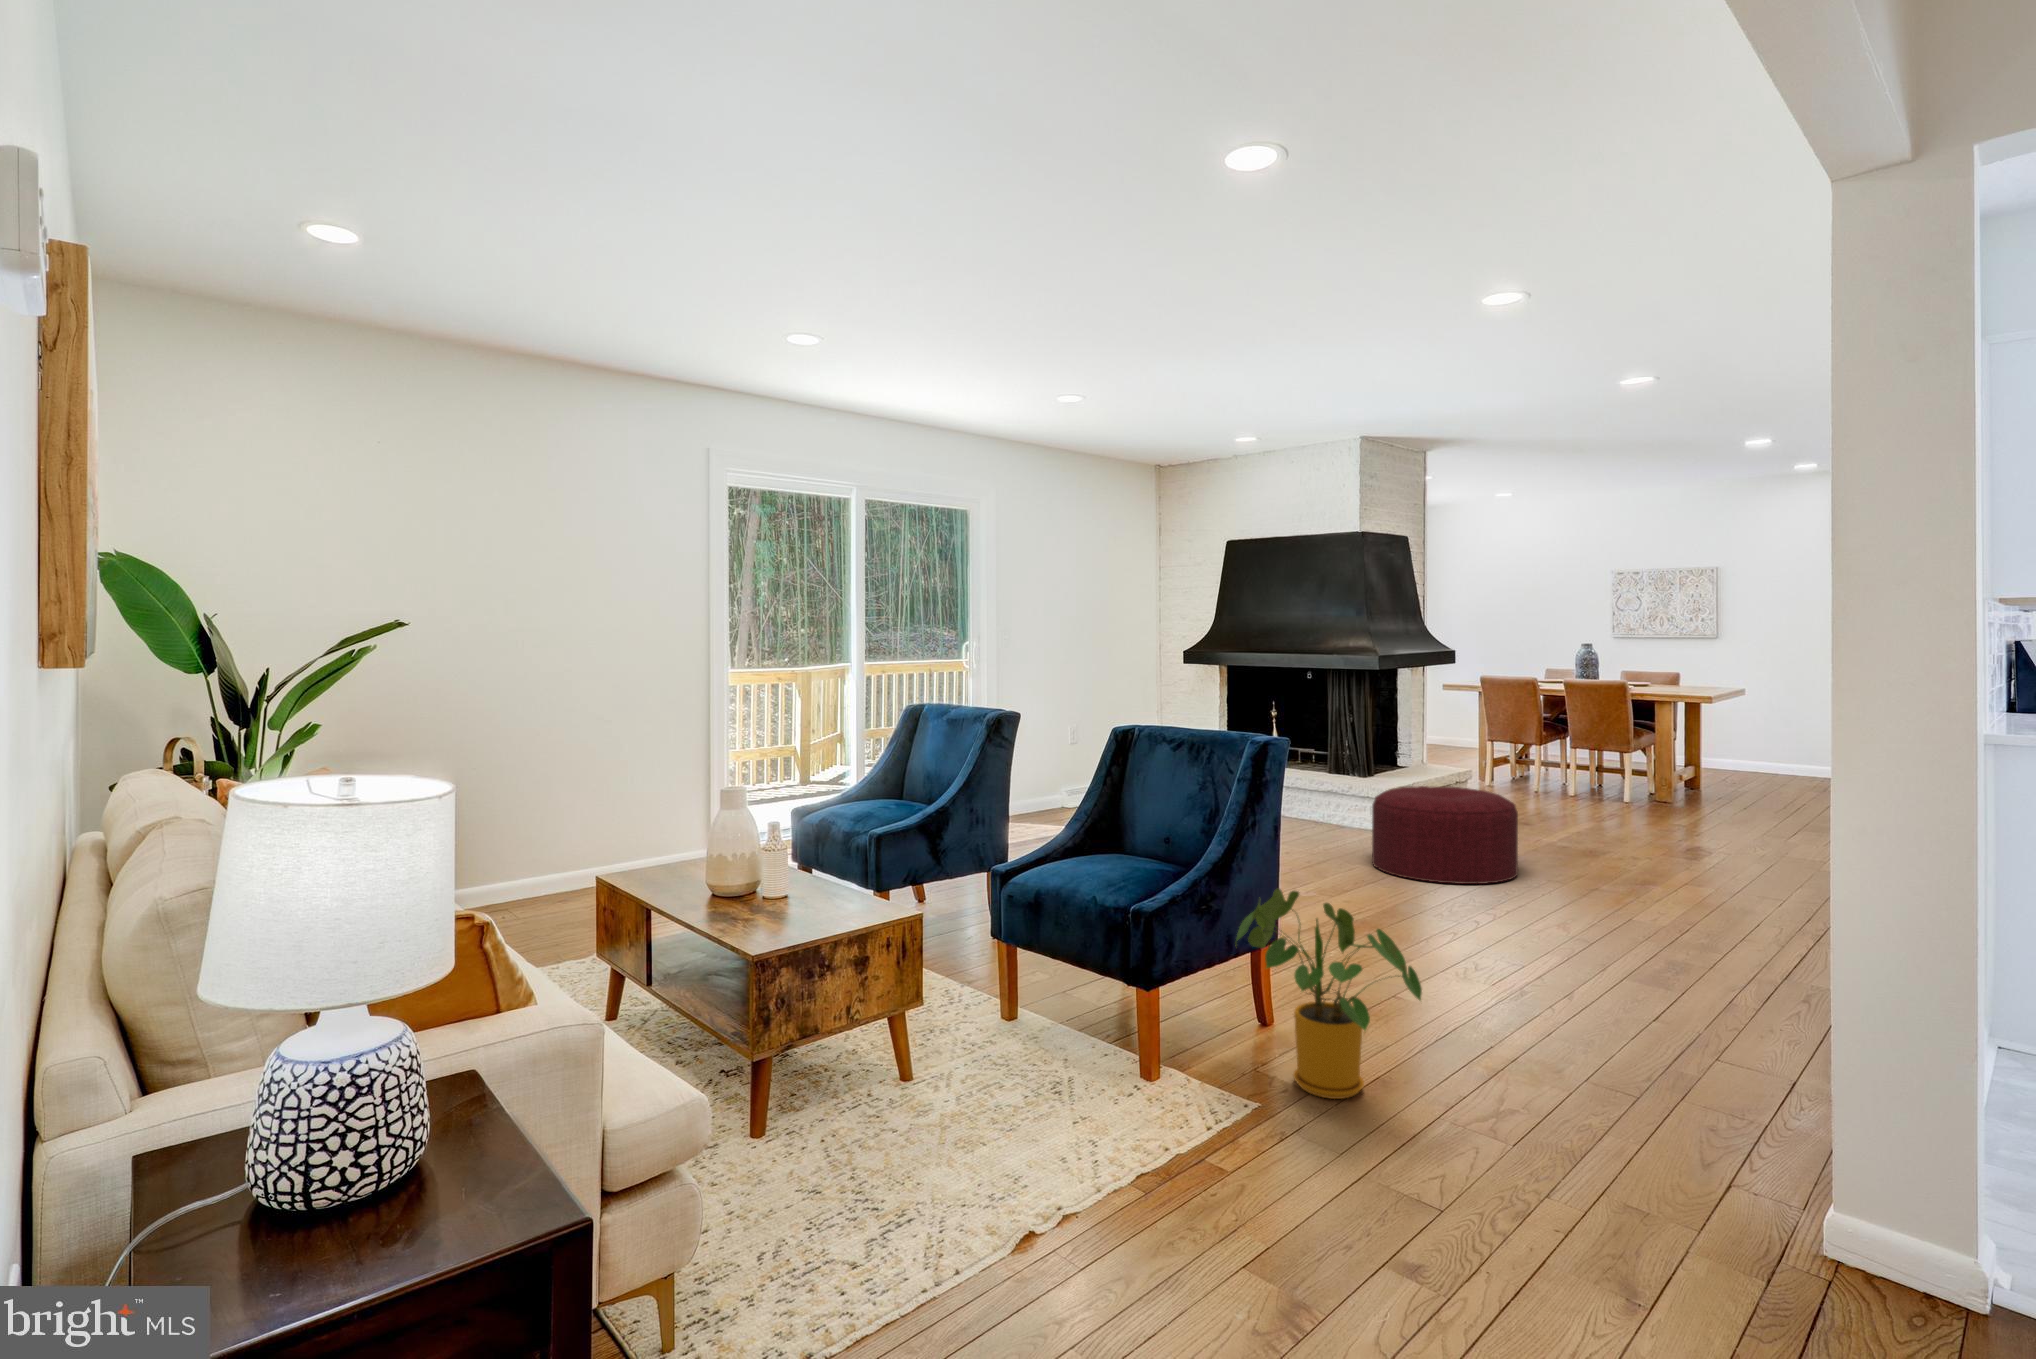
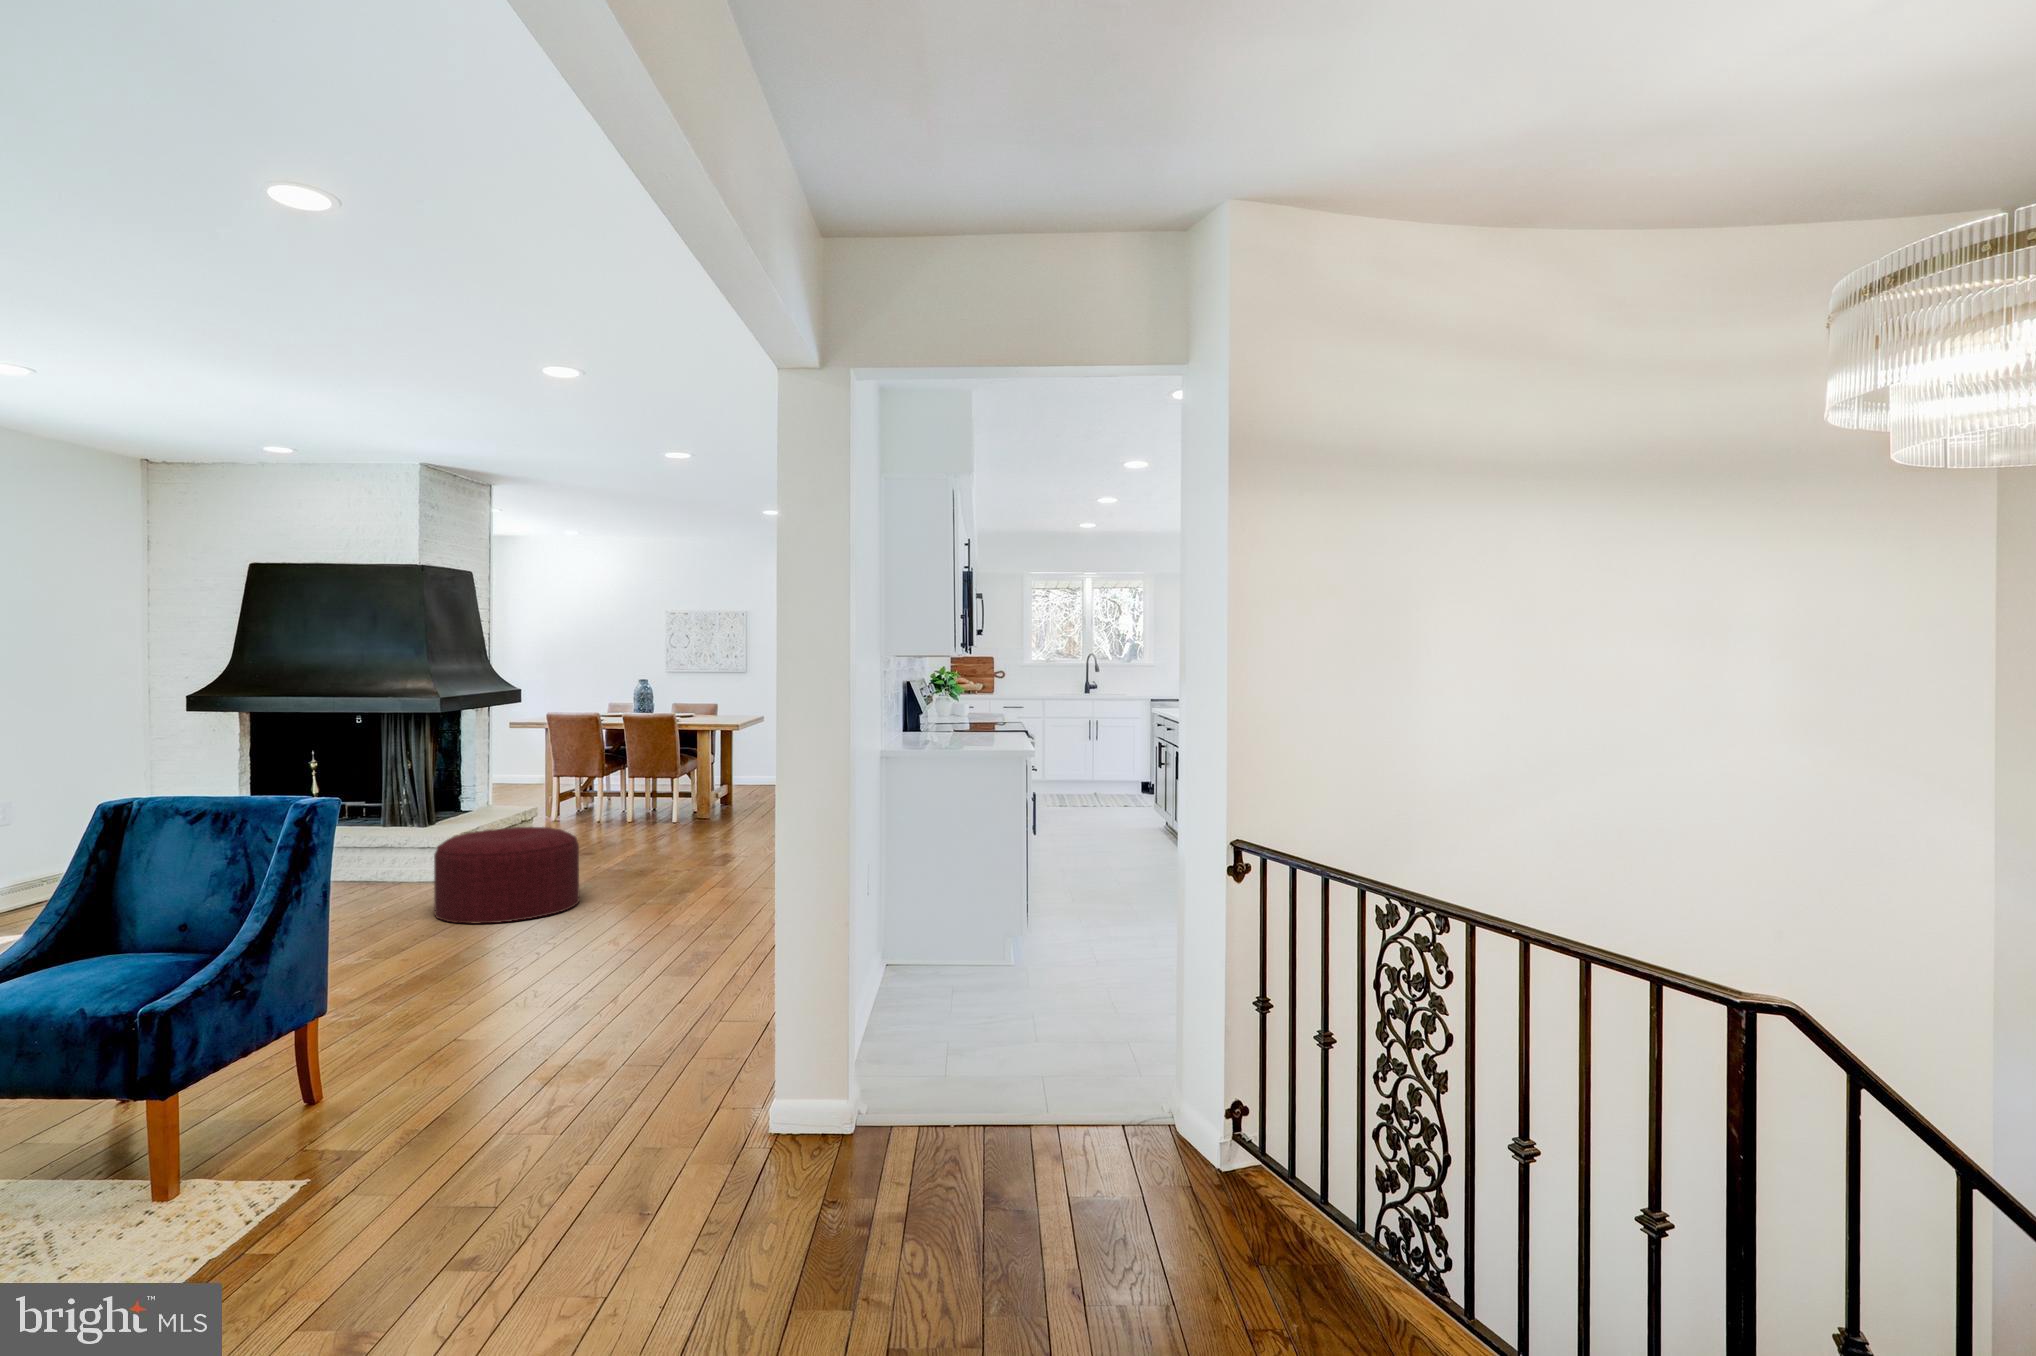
house plant: present [1235,889,1422,1099] -> none [279,954,484,1152]

